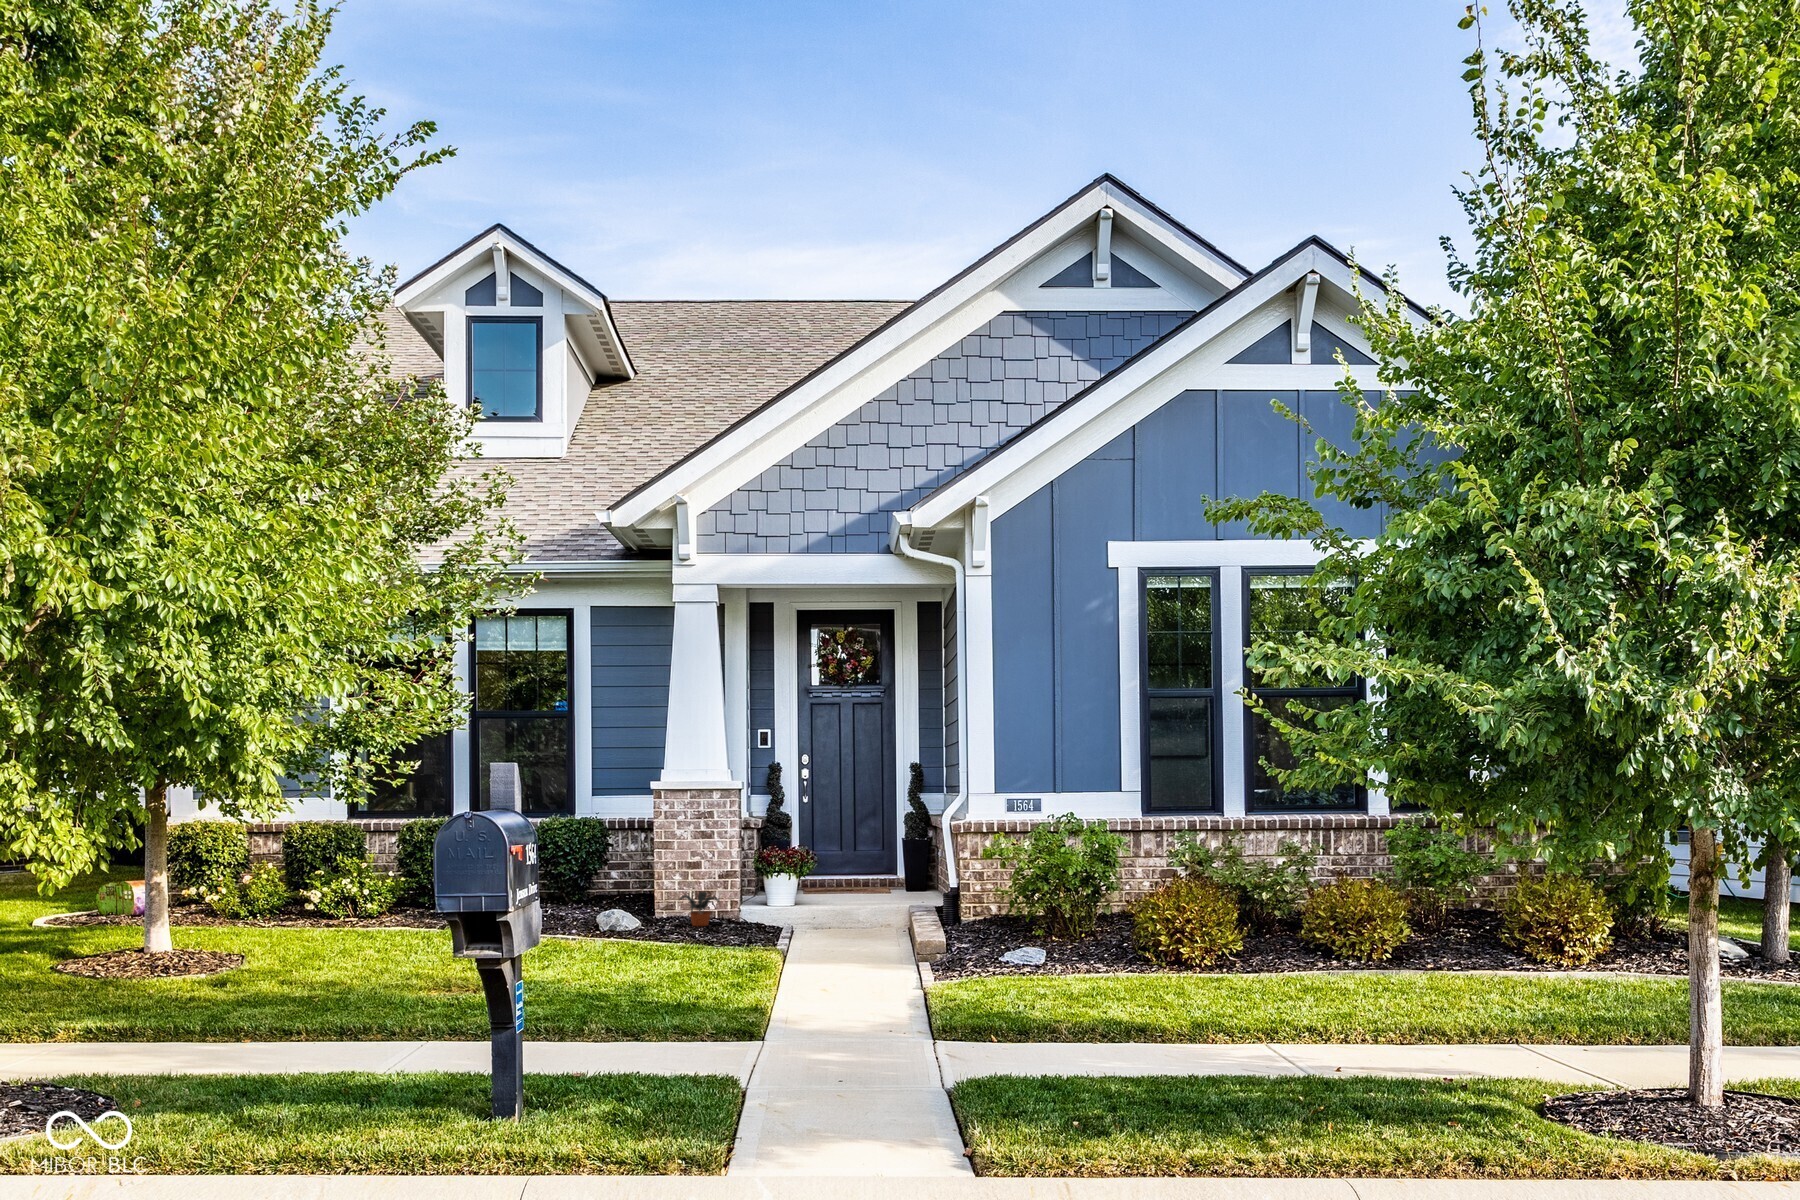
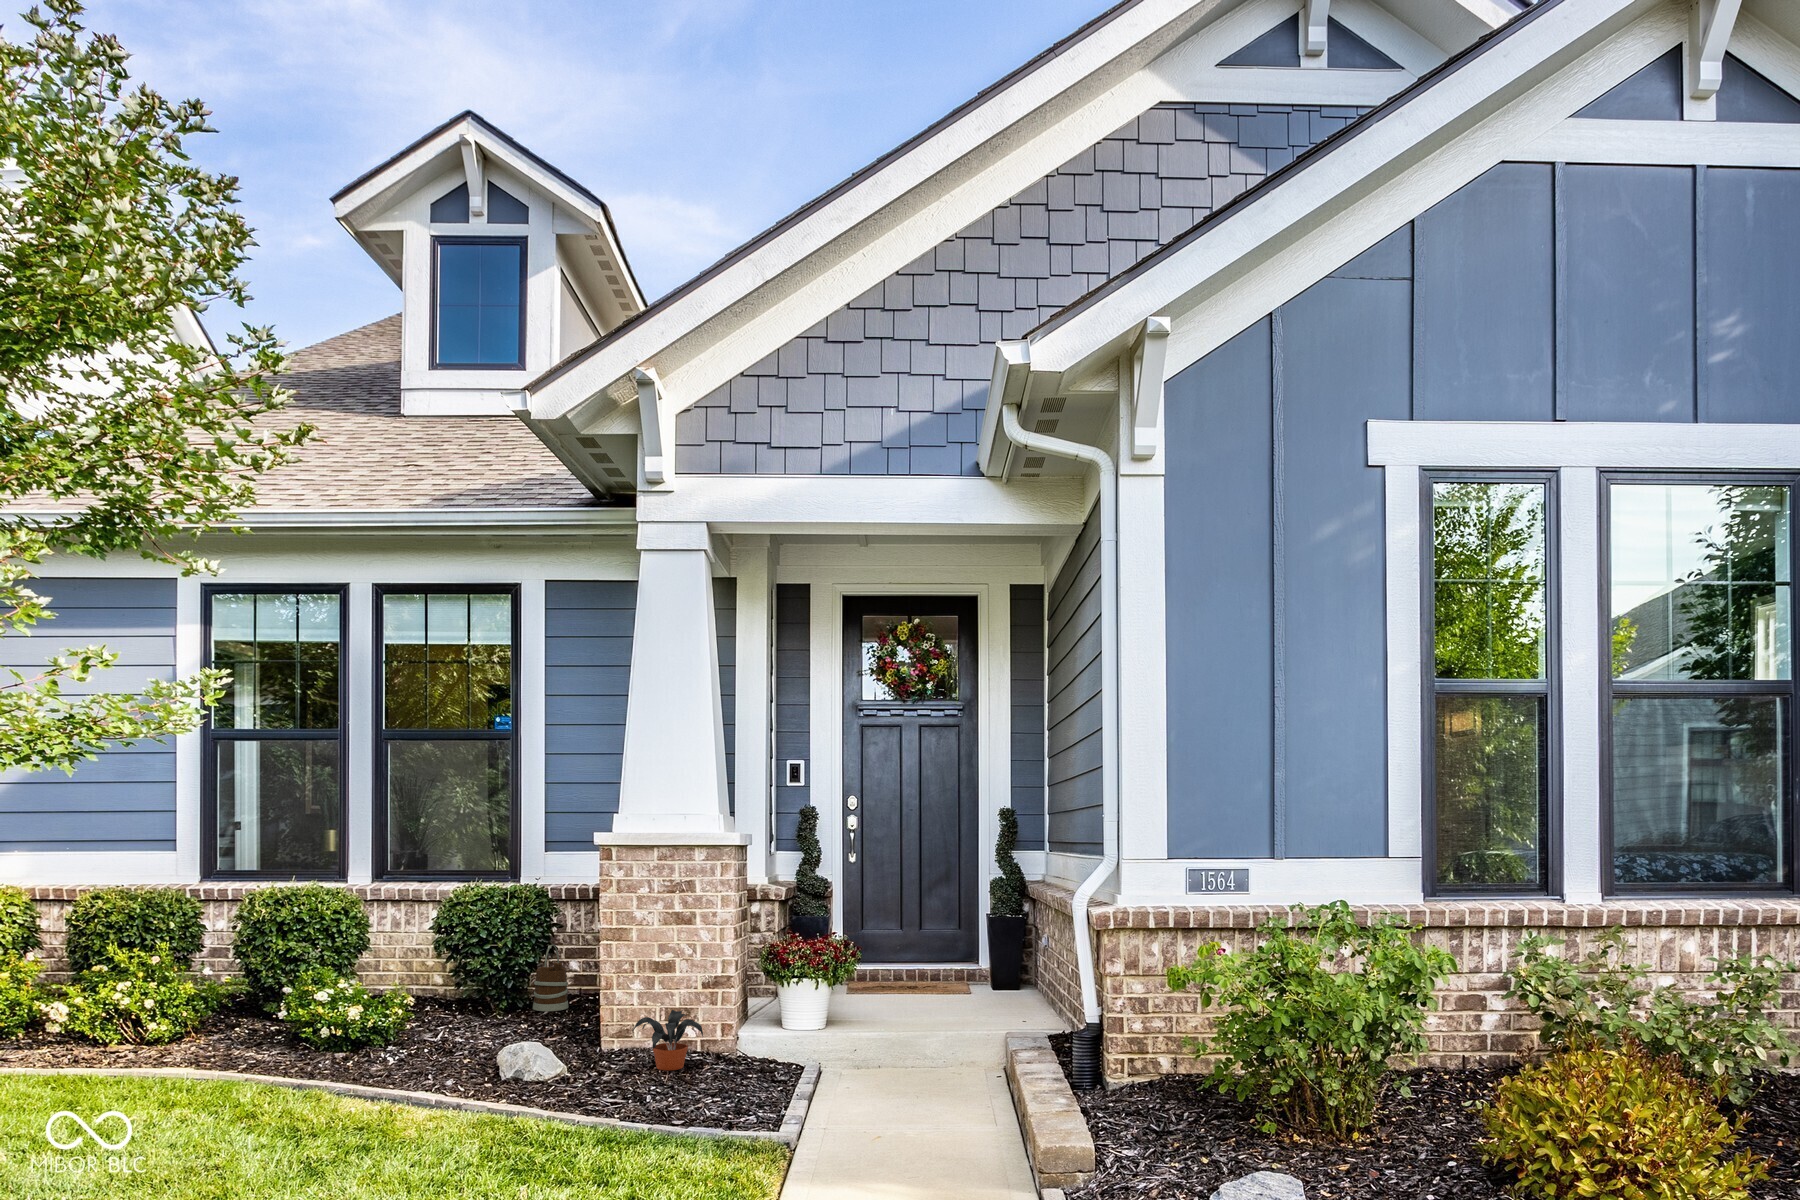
wooden bucket: none [593,858,617,901] -> present [533,945,568,1011]

